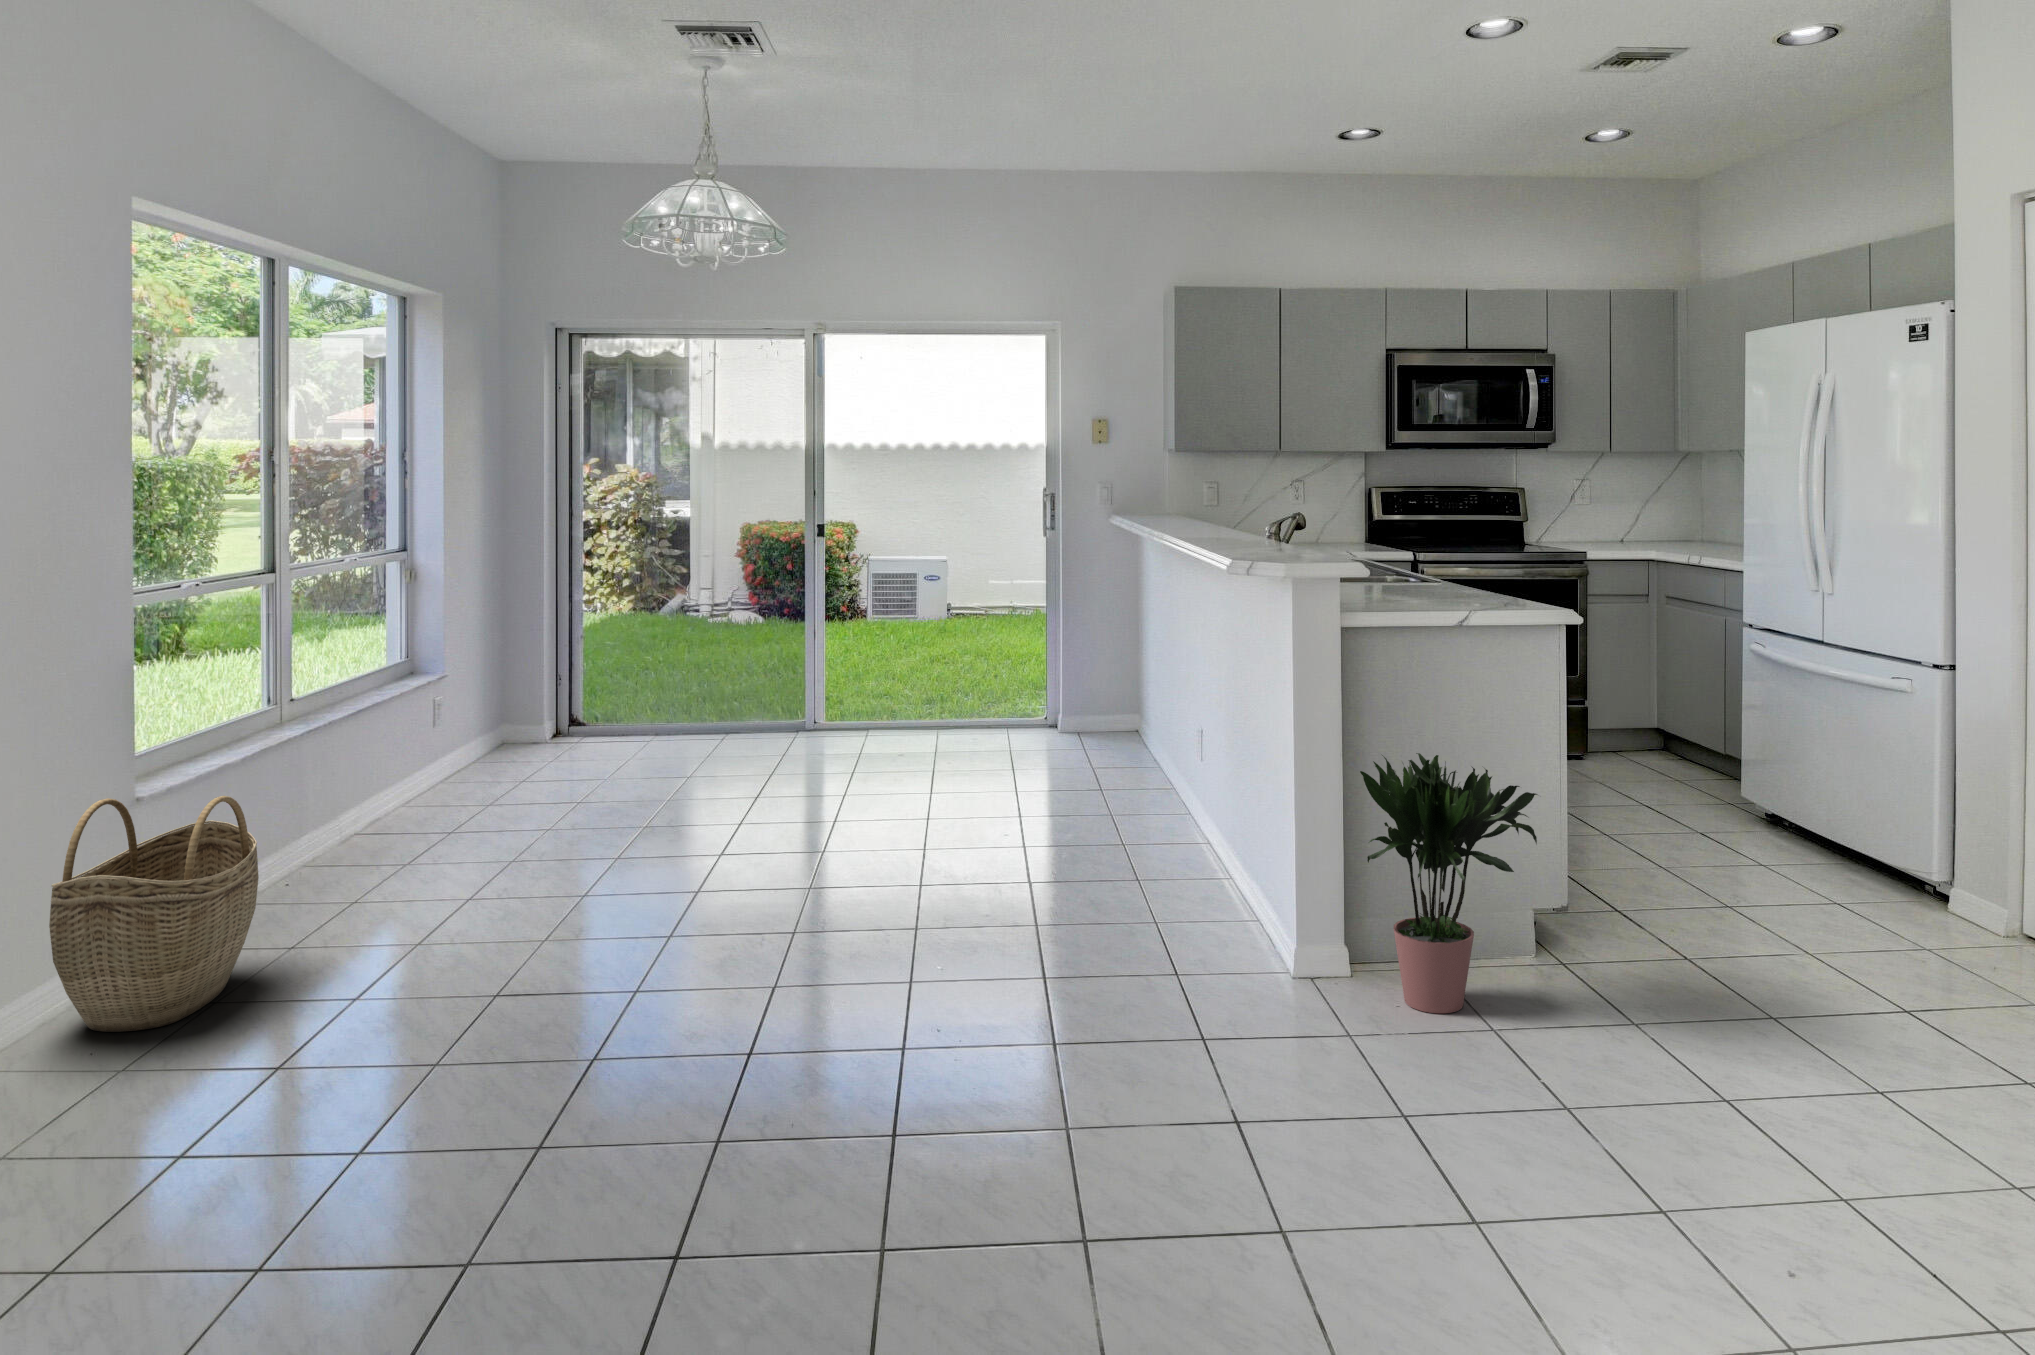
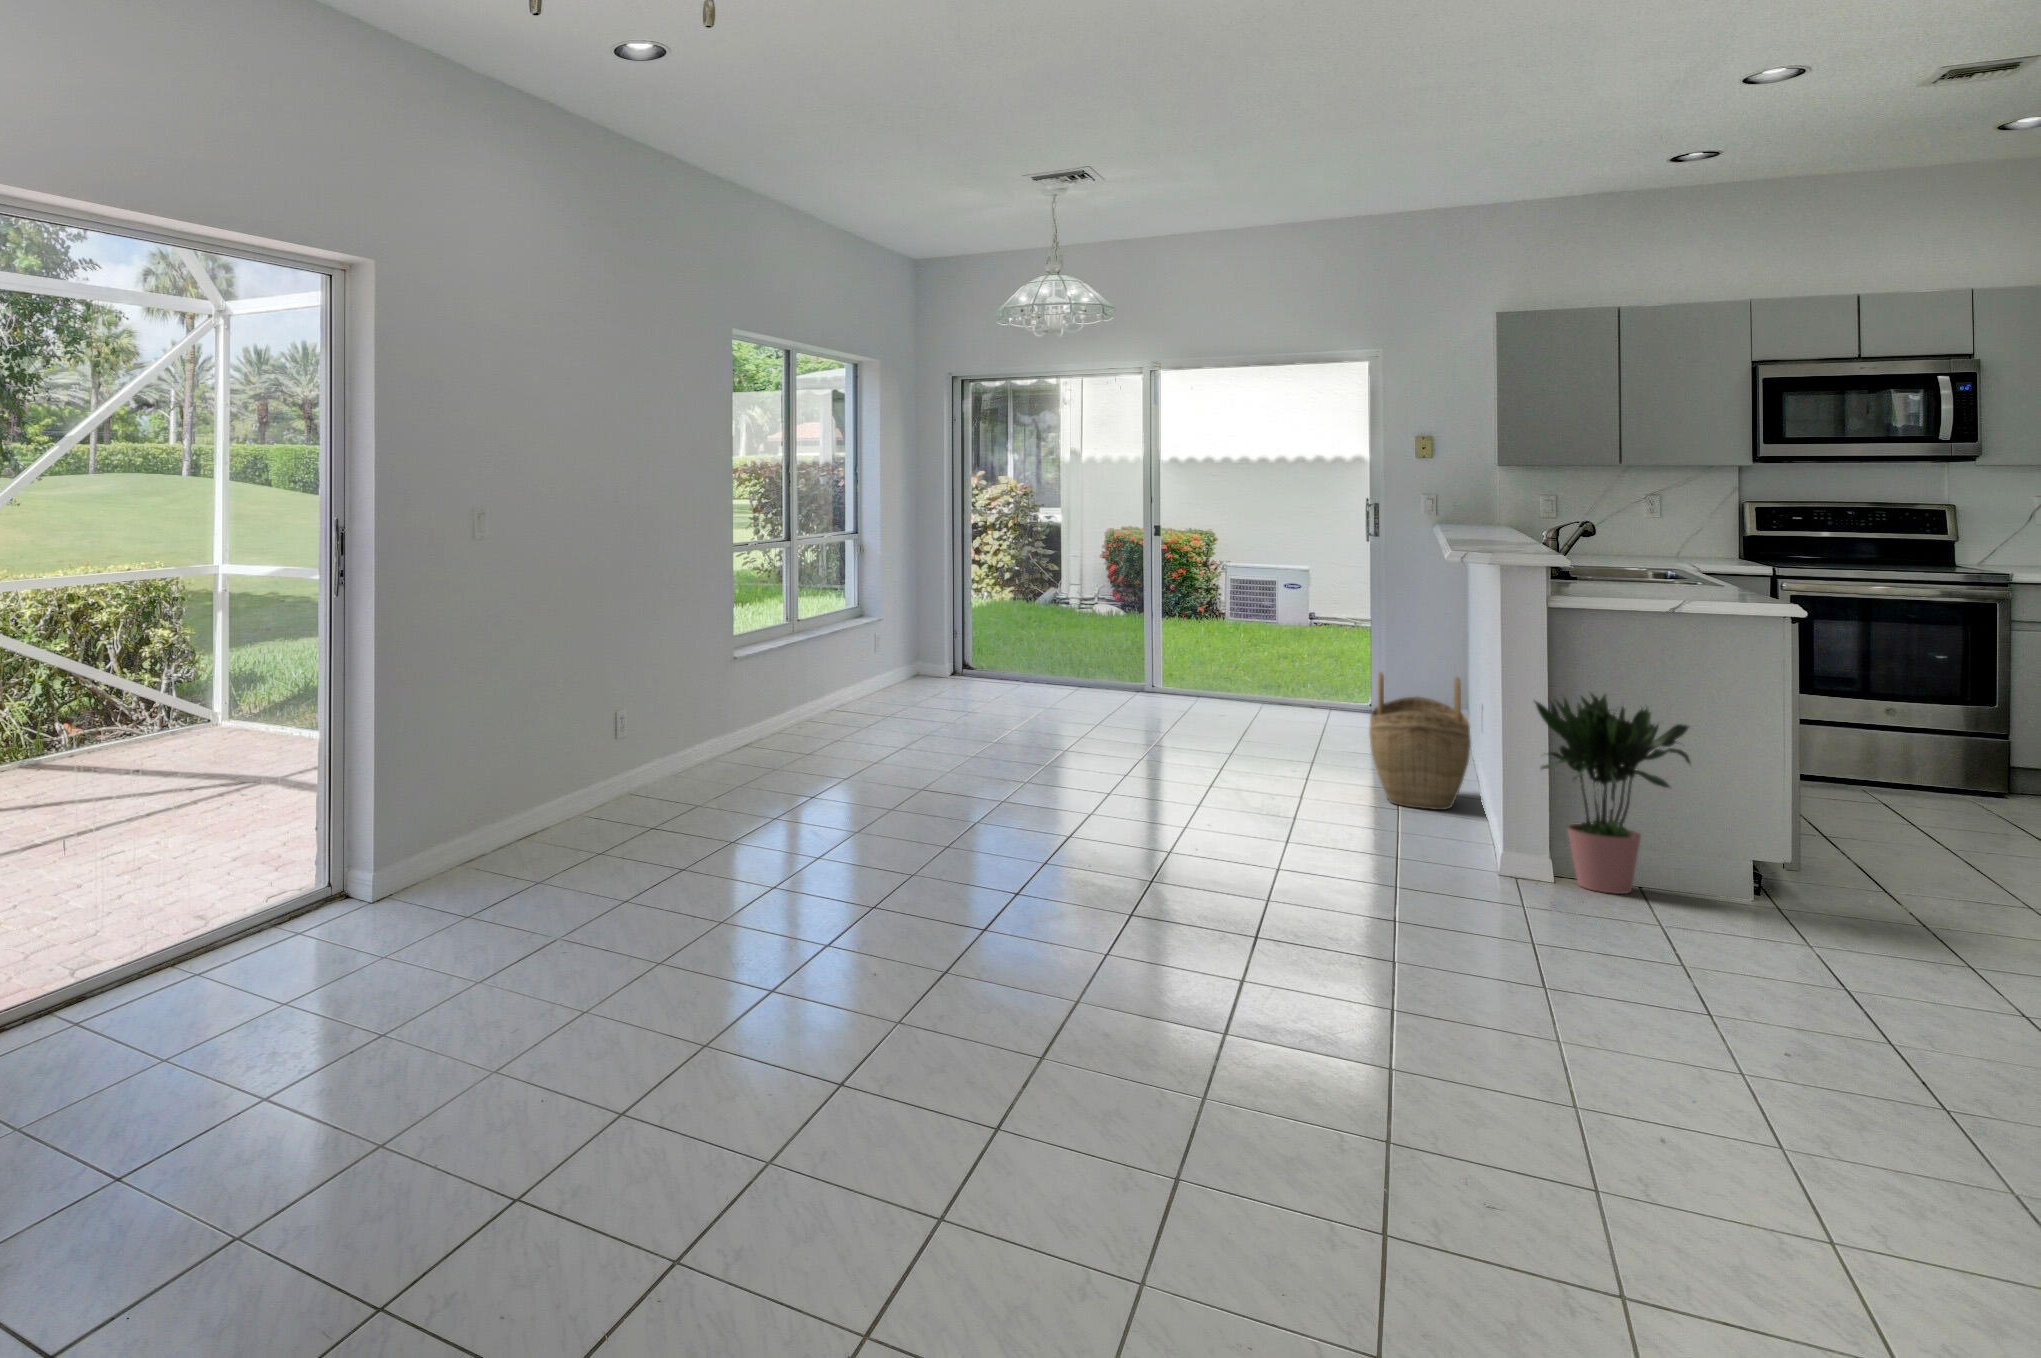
woven basket: present [49,796,259,1032] -> present [1369,672,1471,810]

